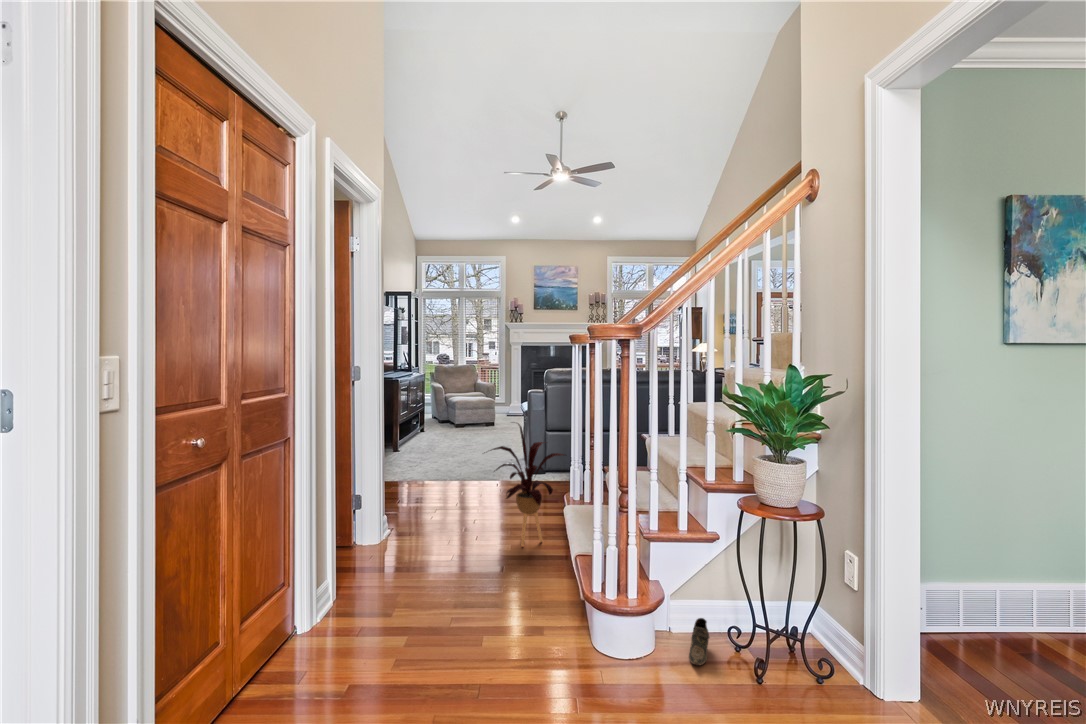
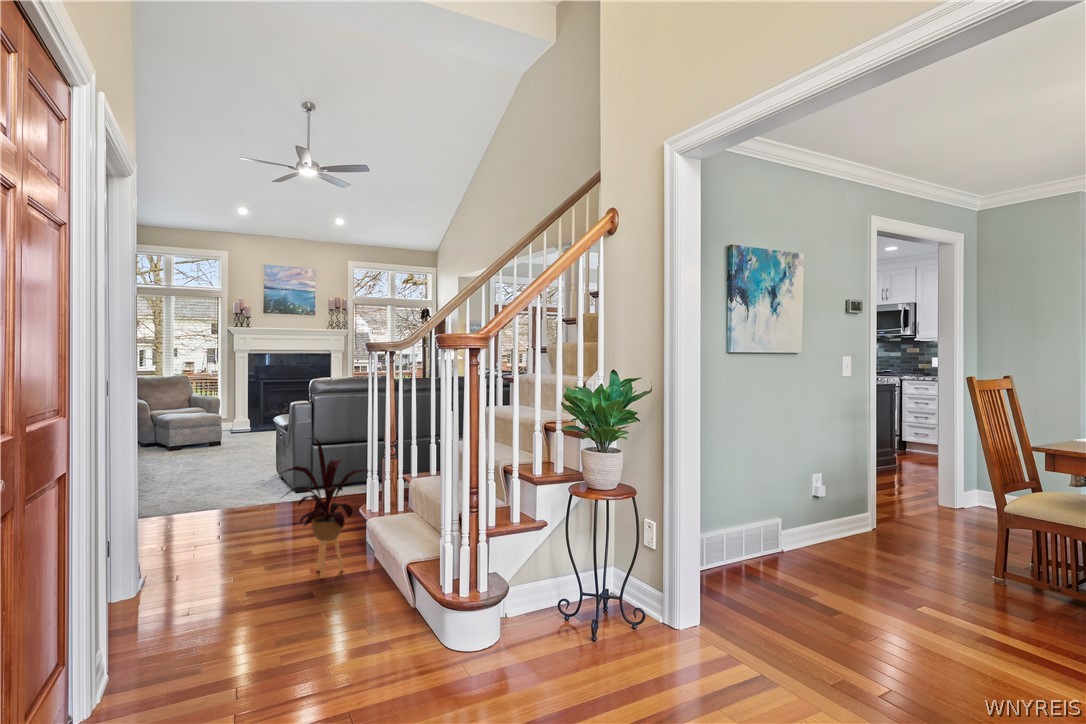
shoe: present [689,618,709,665] -> none [531,600,547,640]

